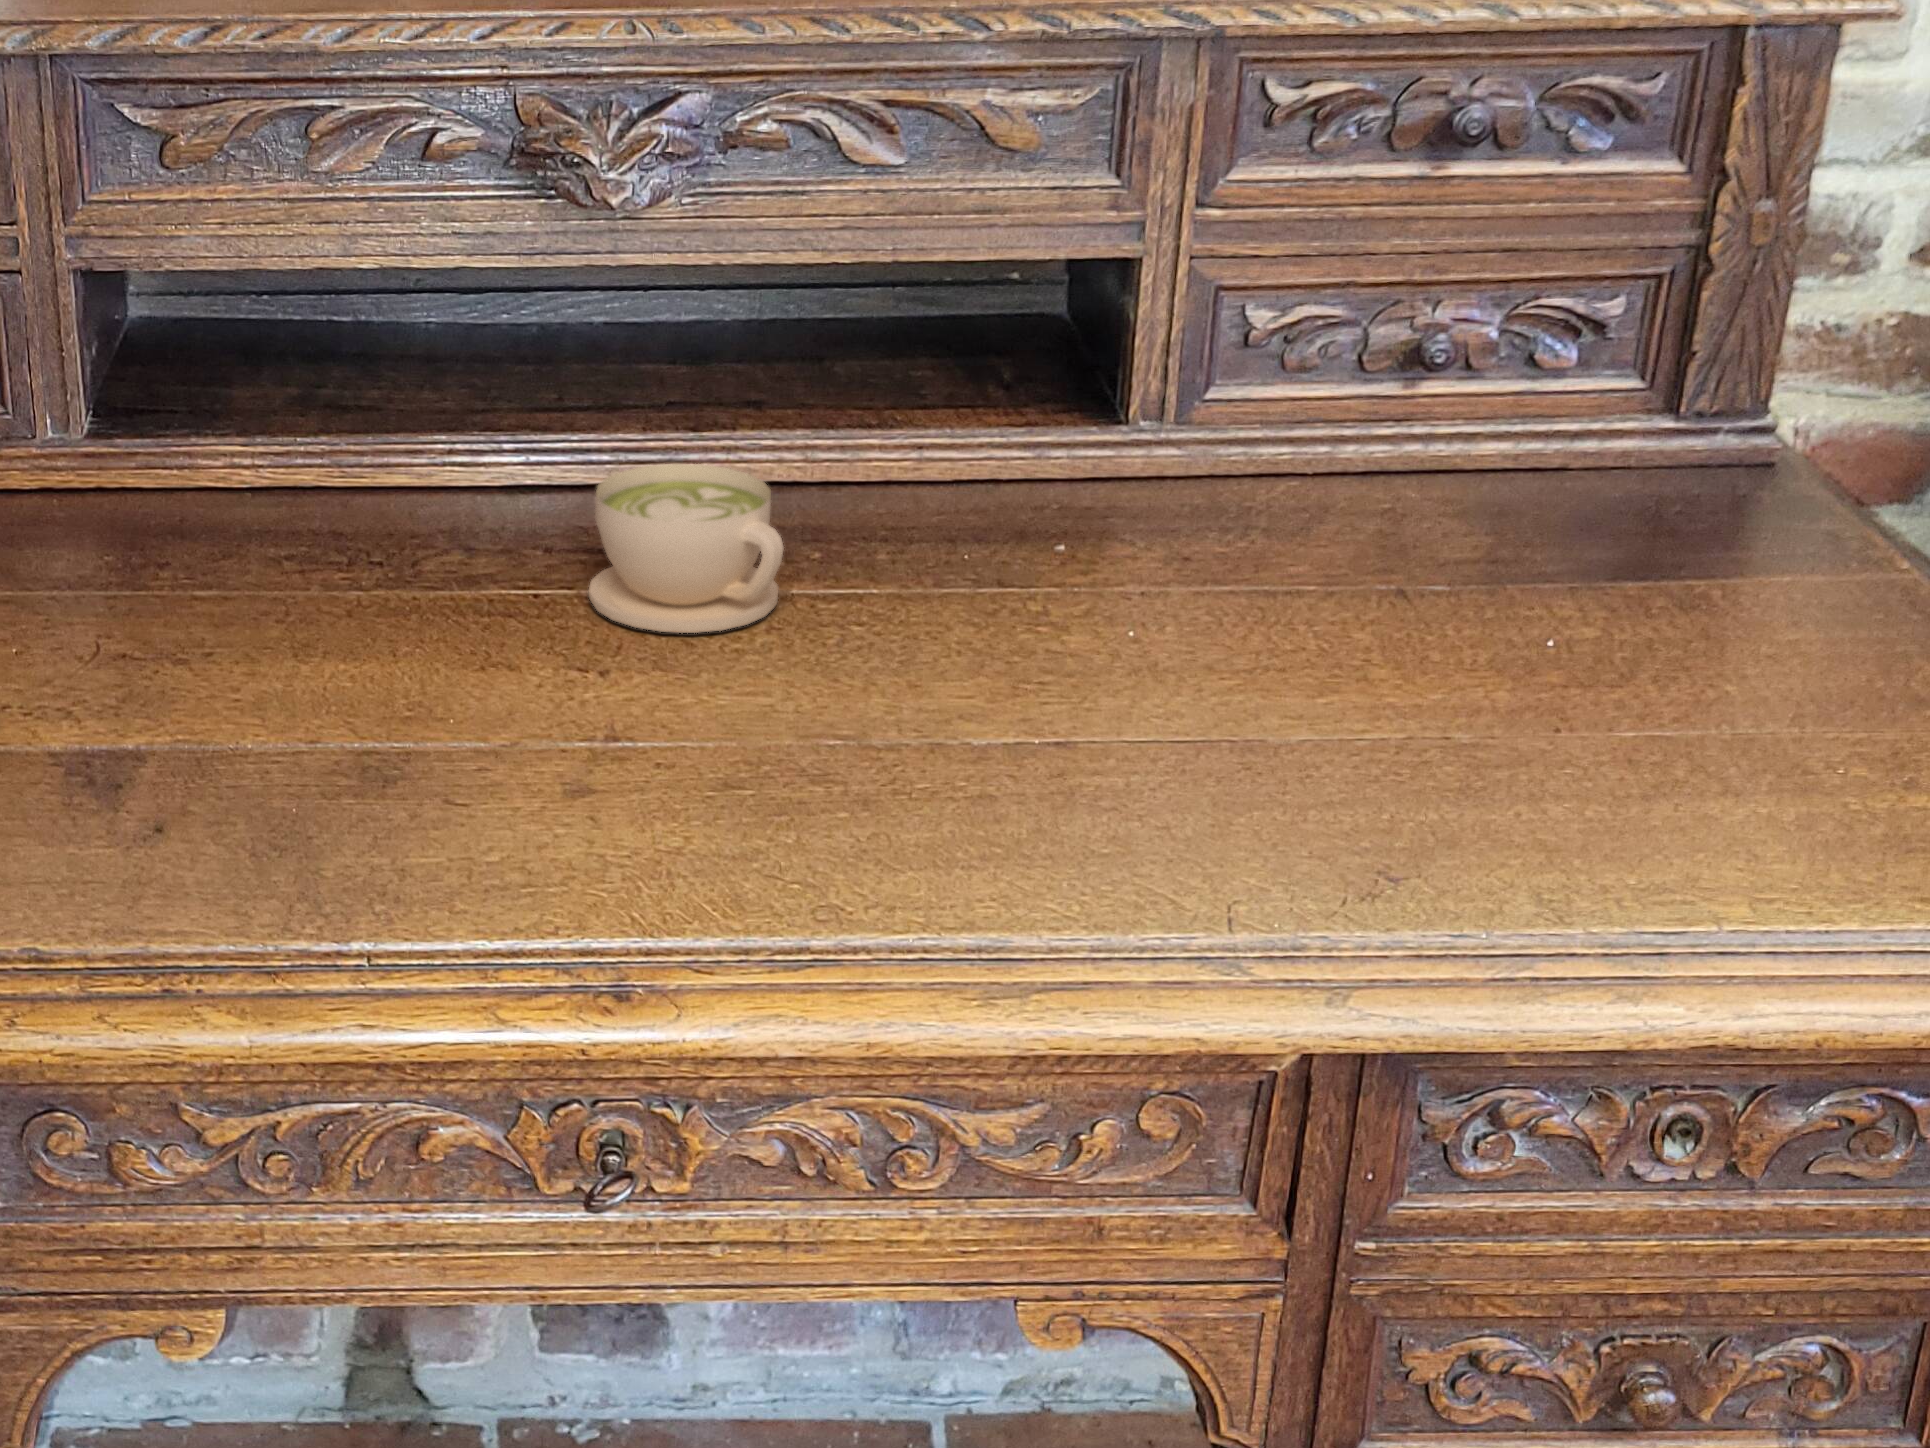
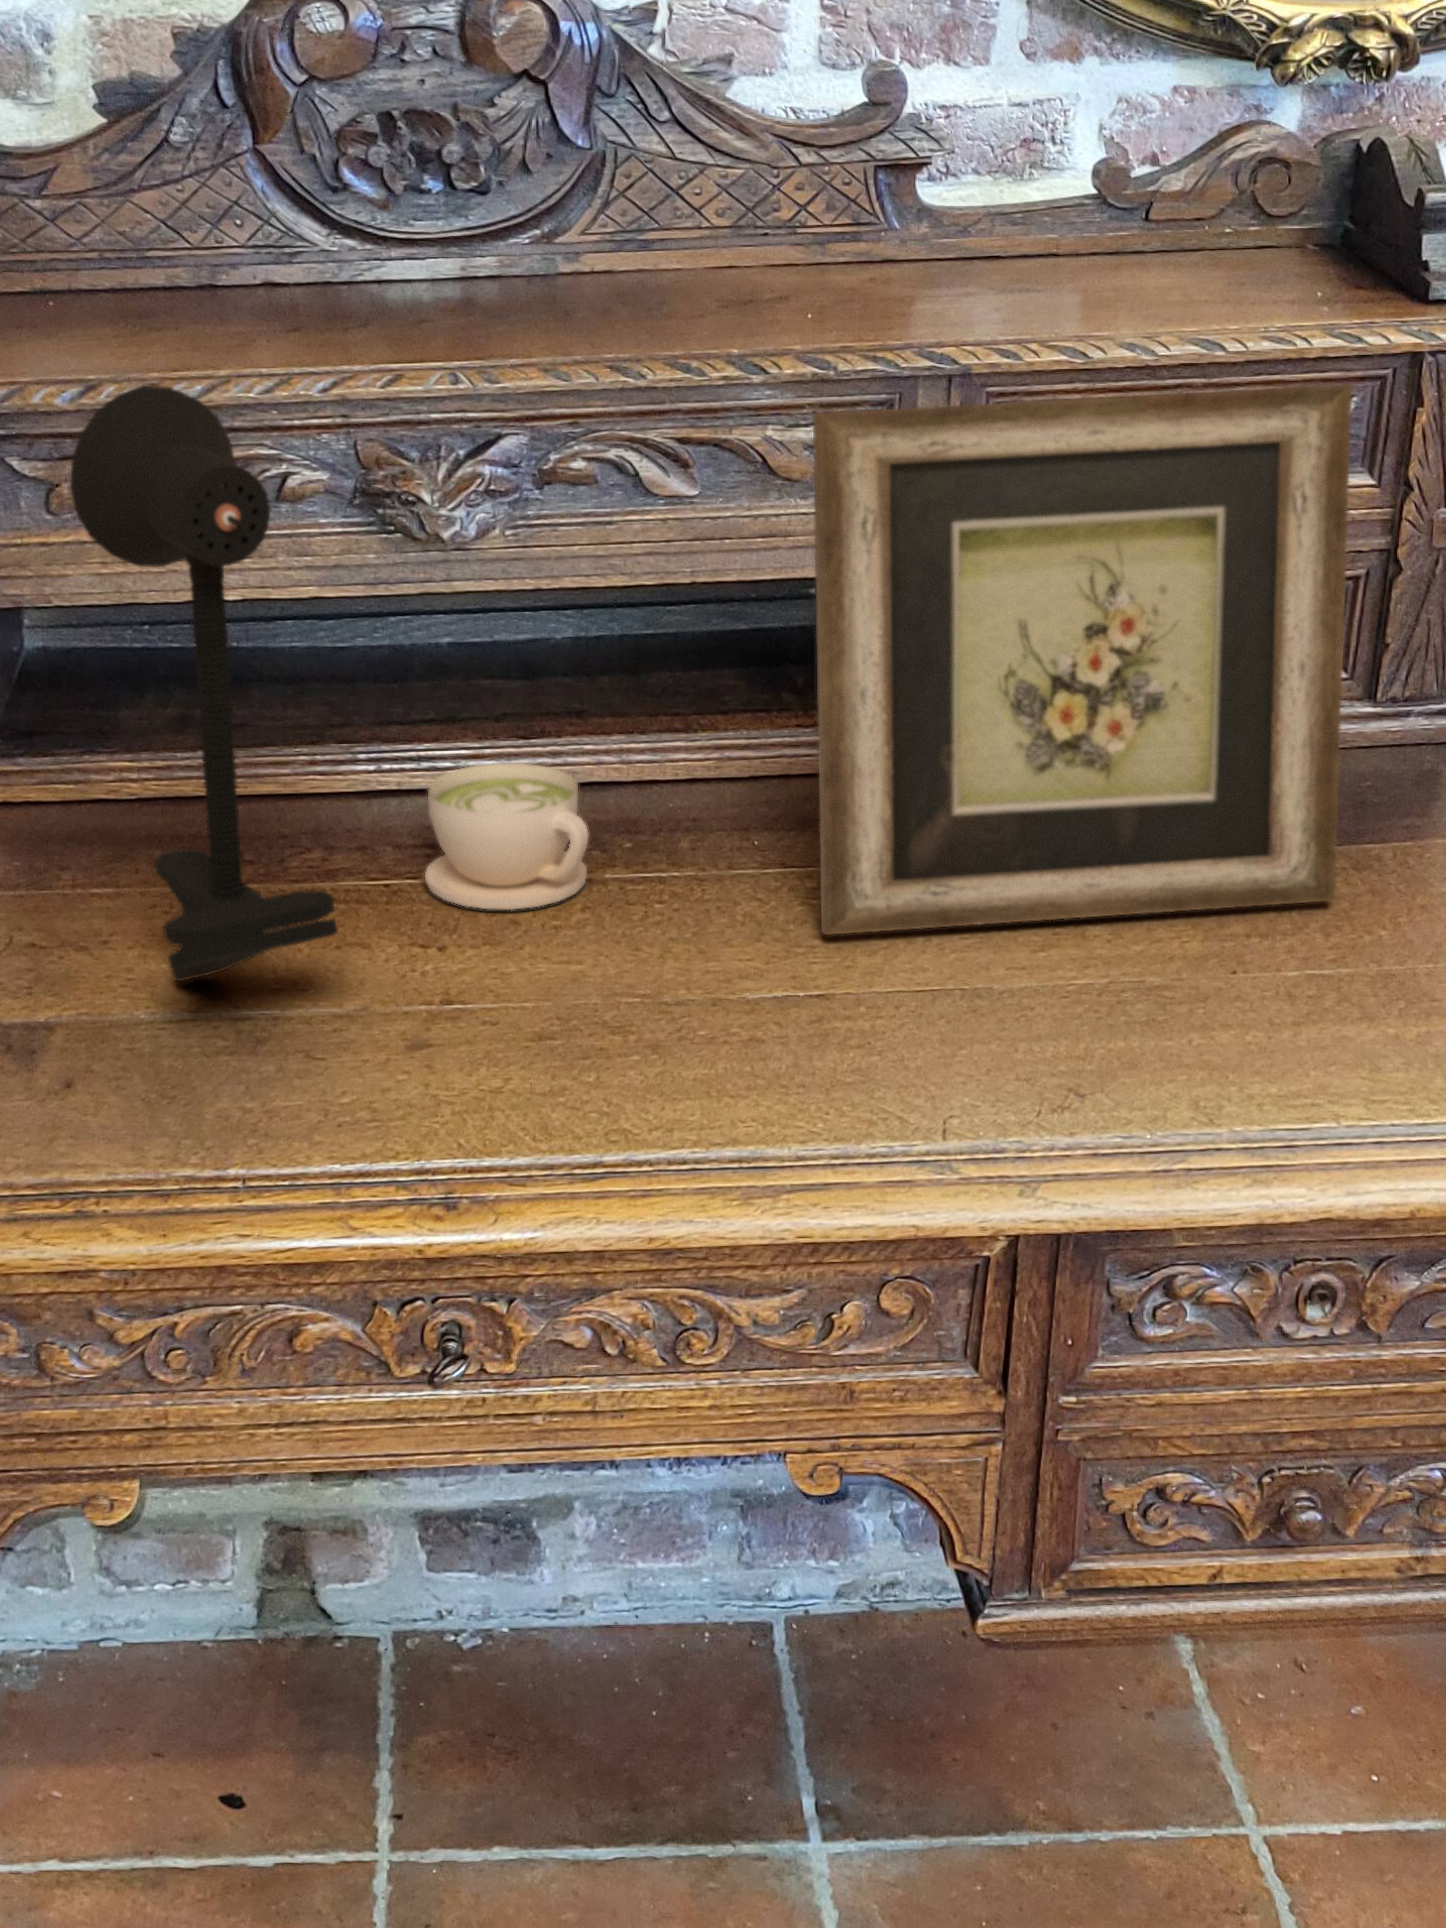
desk lamp: none [186,13,489,708] -> present [70,386,338,981]
picture frame: none [1058,56,1688,673] -> present [813,384,1352,935]

